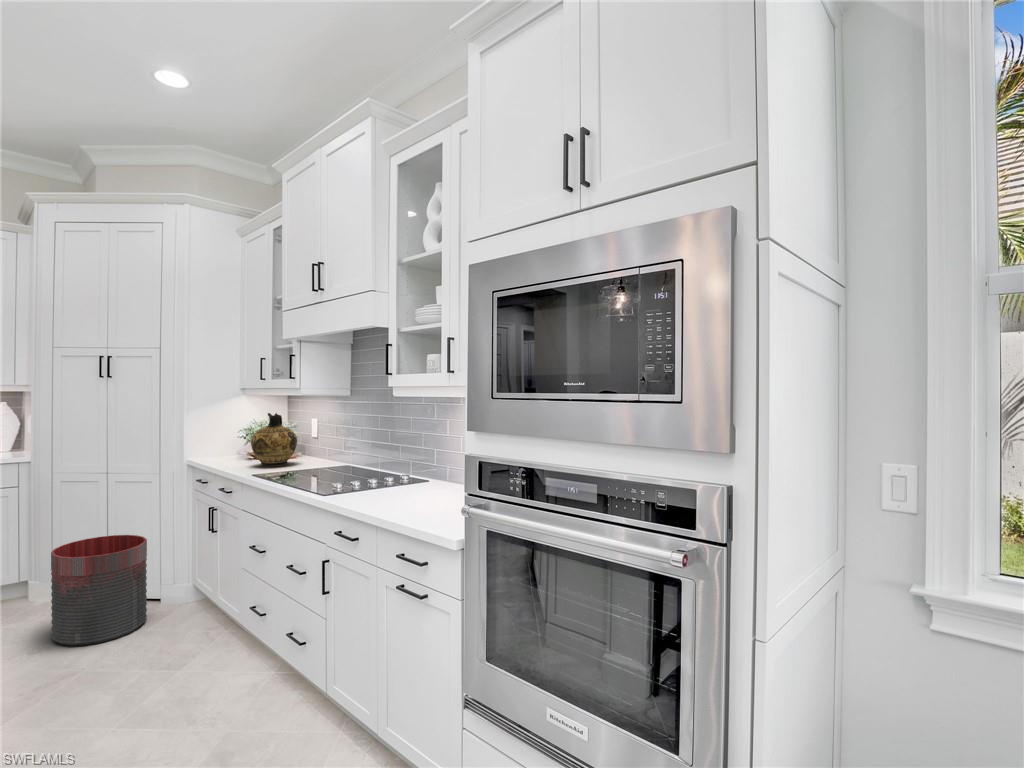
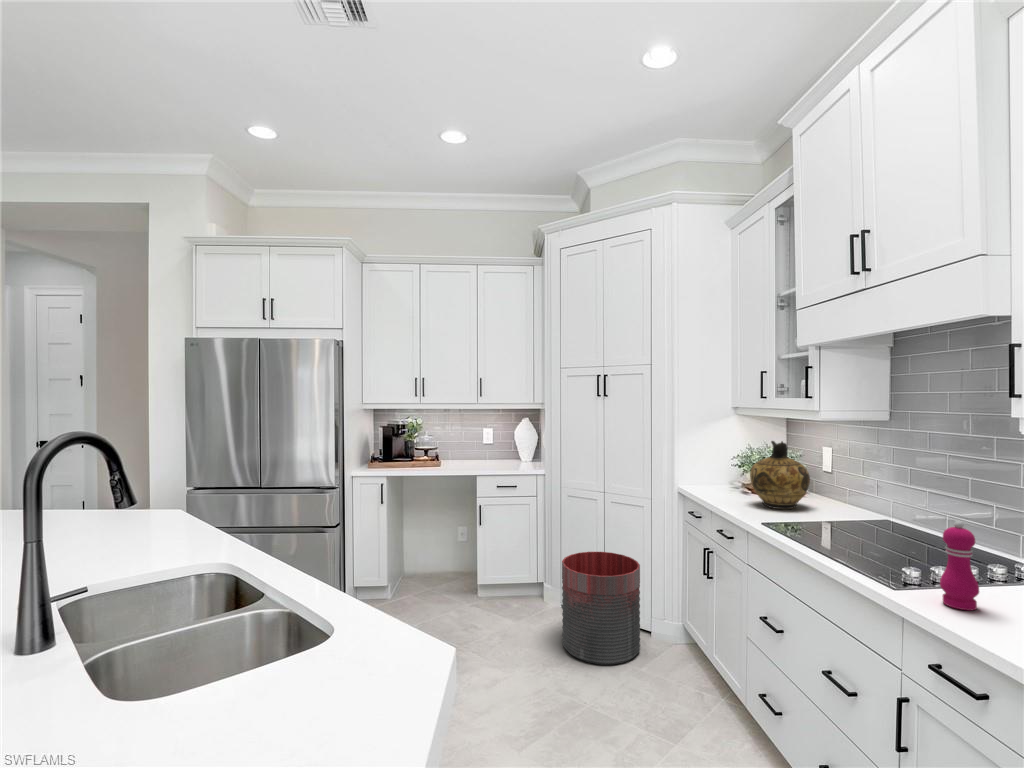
pepper mill: none [347,448,365,498] -> present [940,521,979,610]

